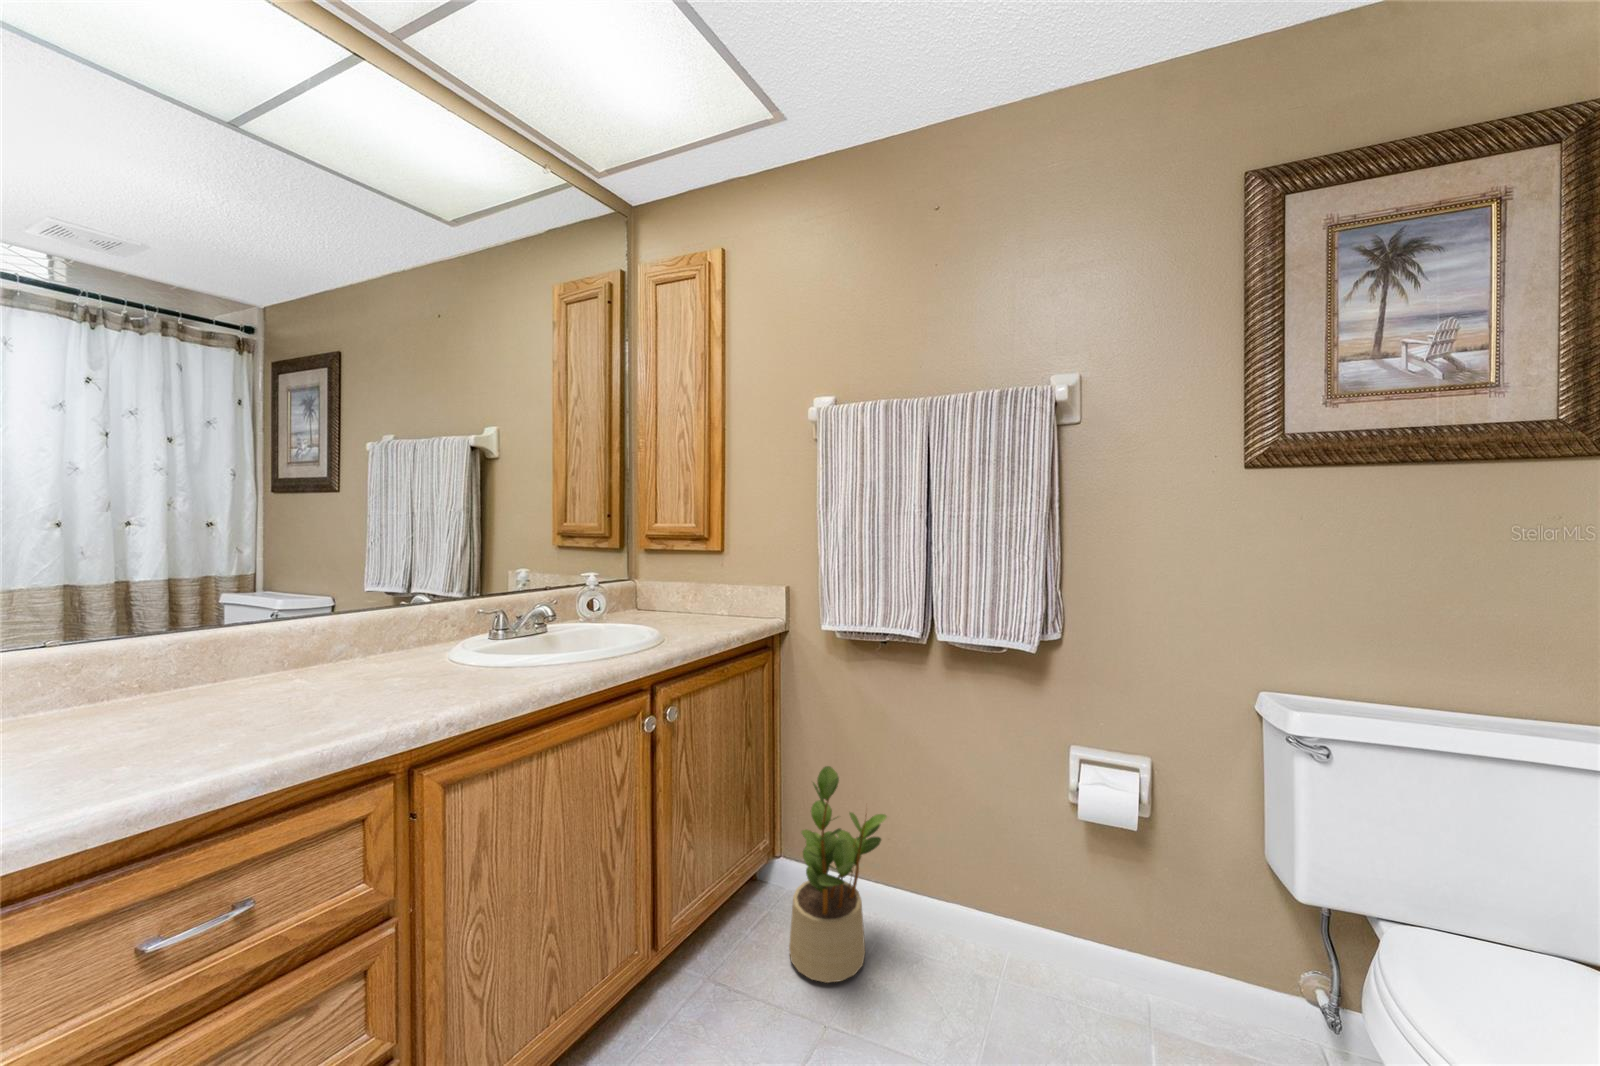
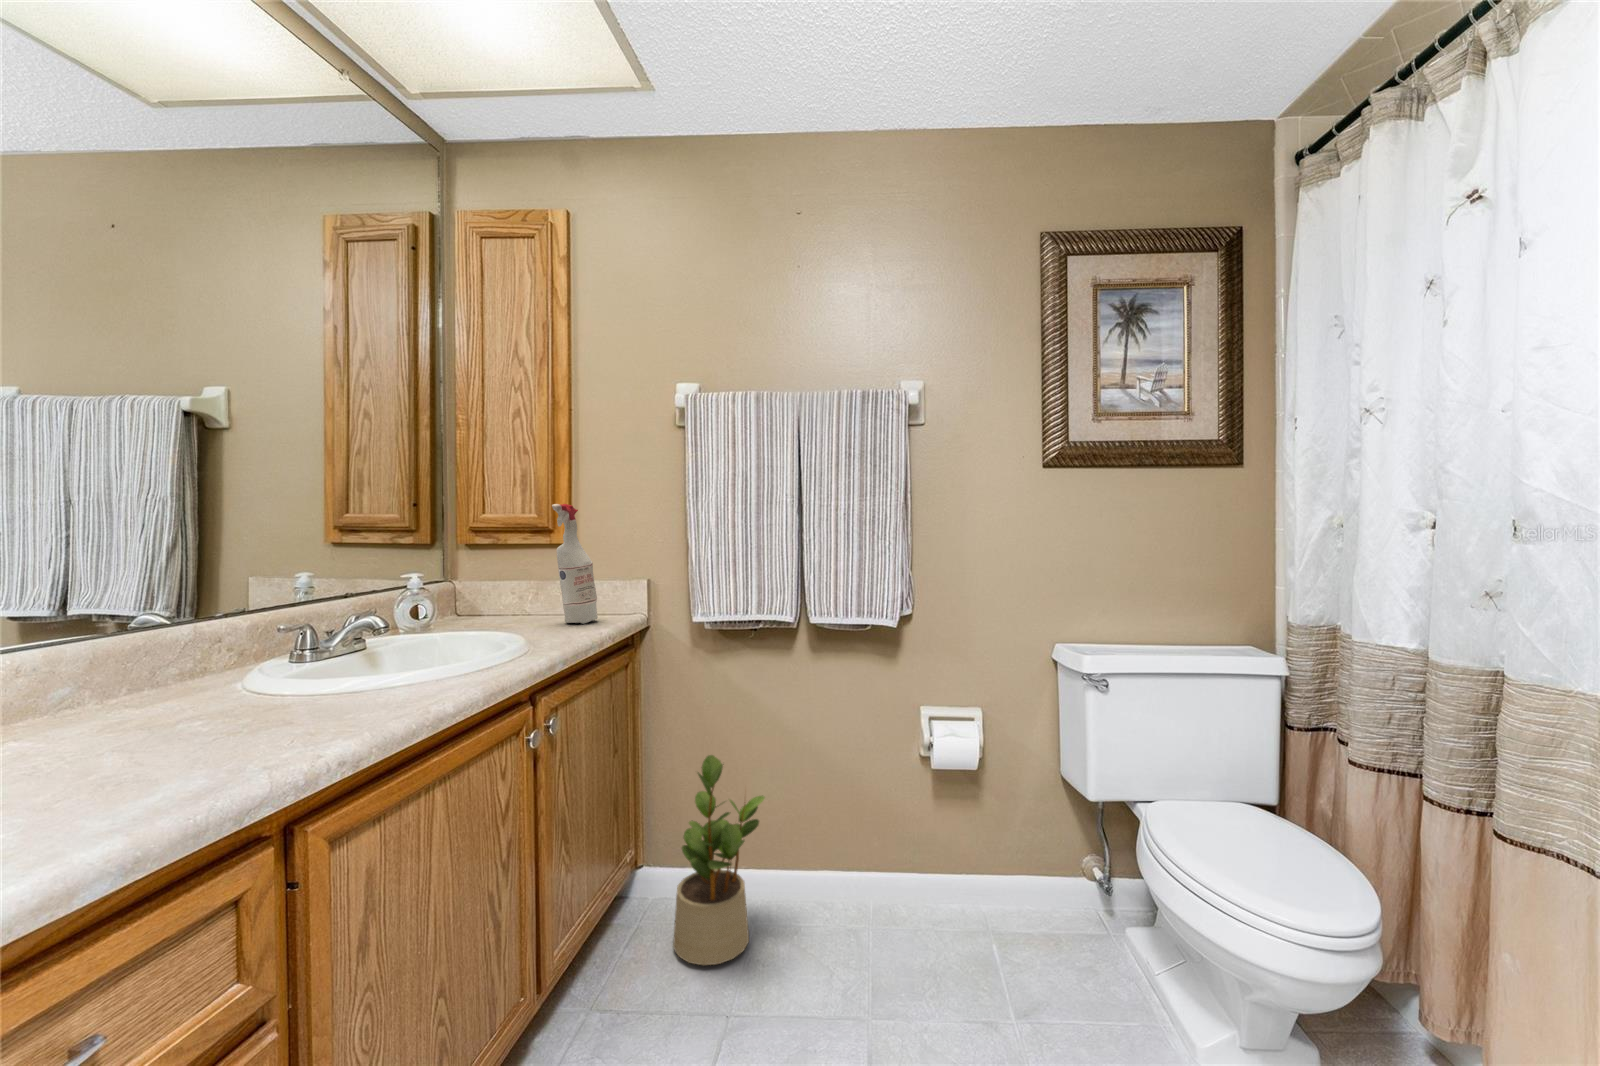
spray bottle: none [693,514,736,625] -> present [552,504,598,624]

